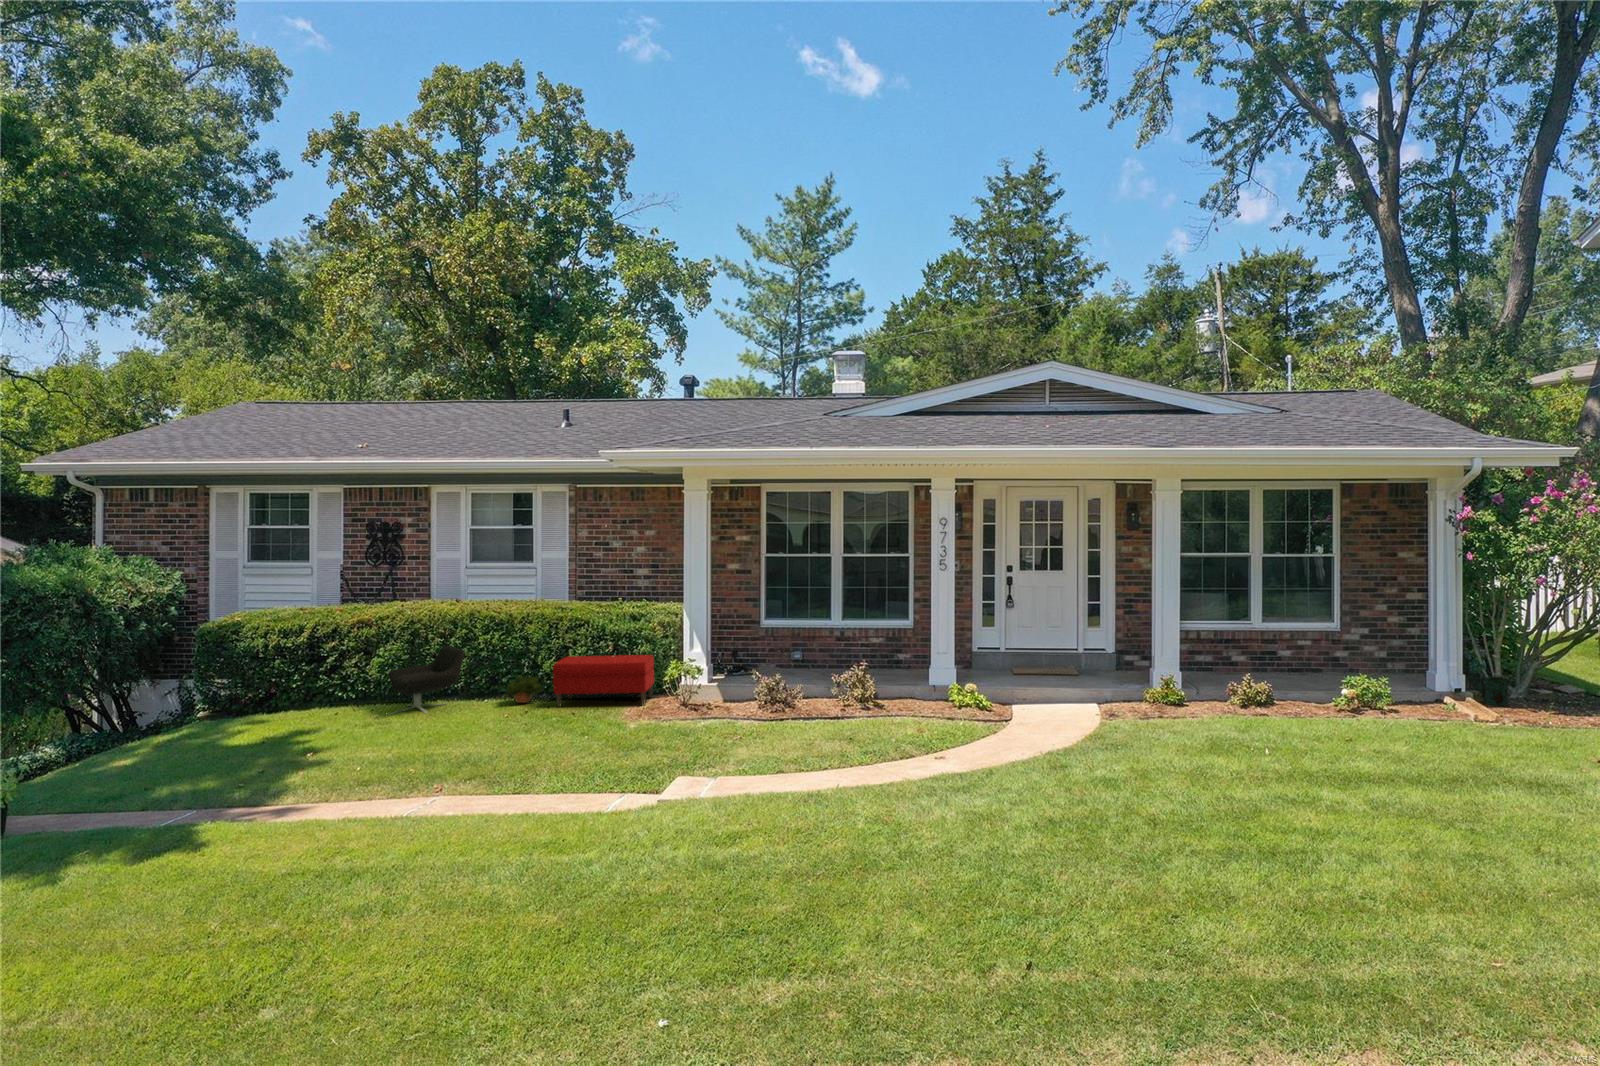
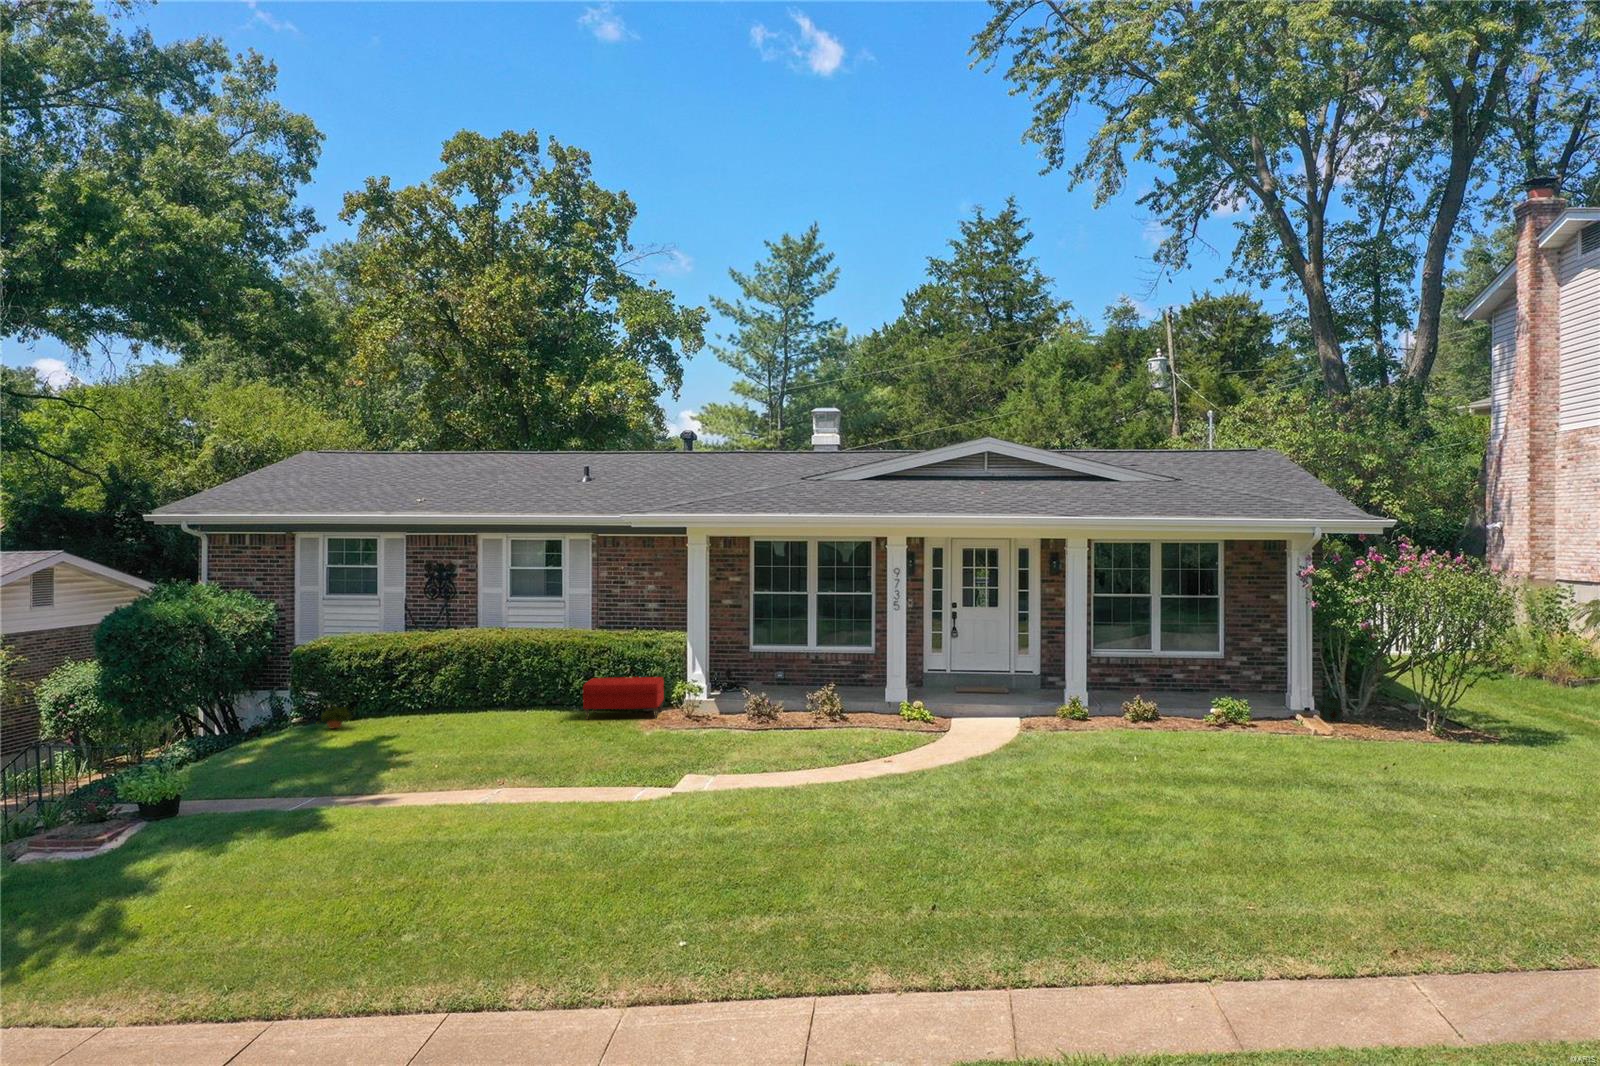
lounge chair: present [388,646,465,713] -> none [447,668,510,726]
potted plant: present [504,676,542,703] -> present [316,705,352,728]

